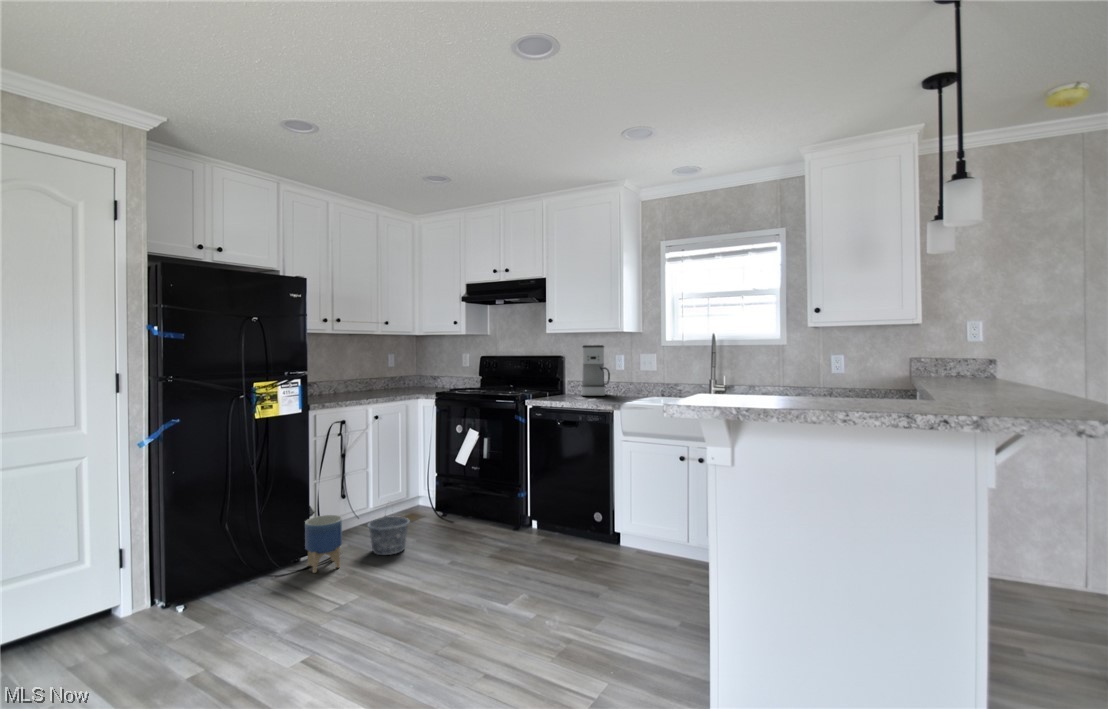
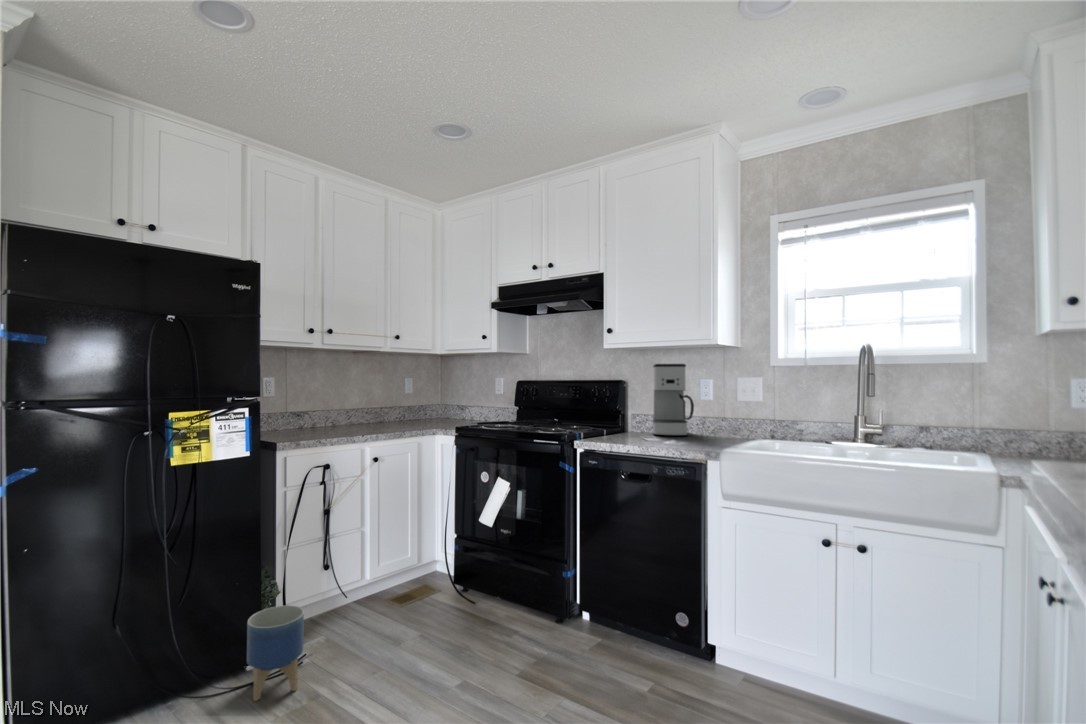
bucket: present [368,516,409,555] -> none [346,583,407,667]

